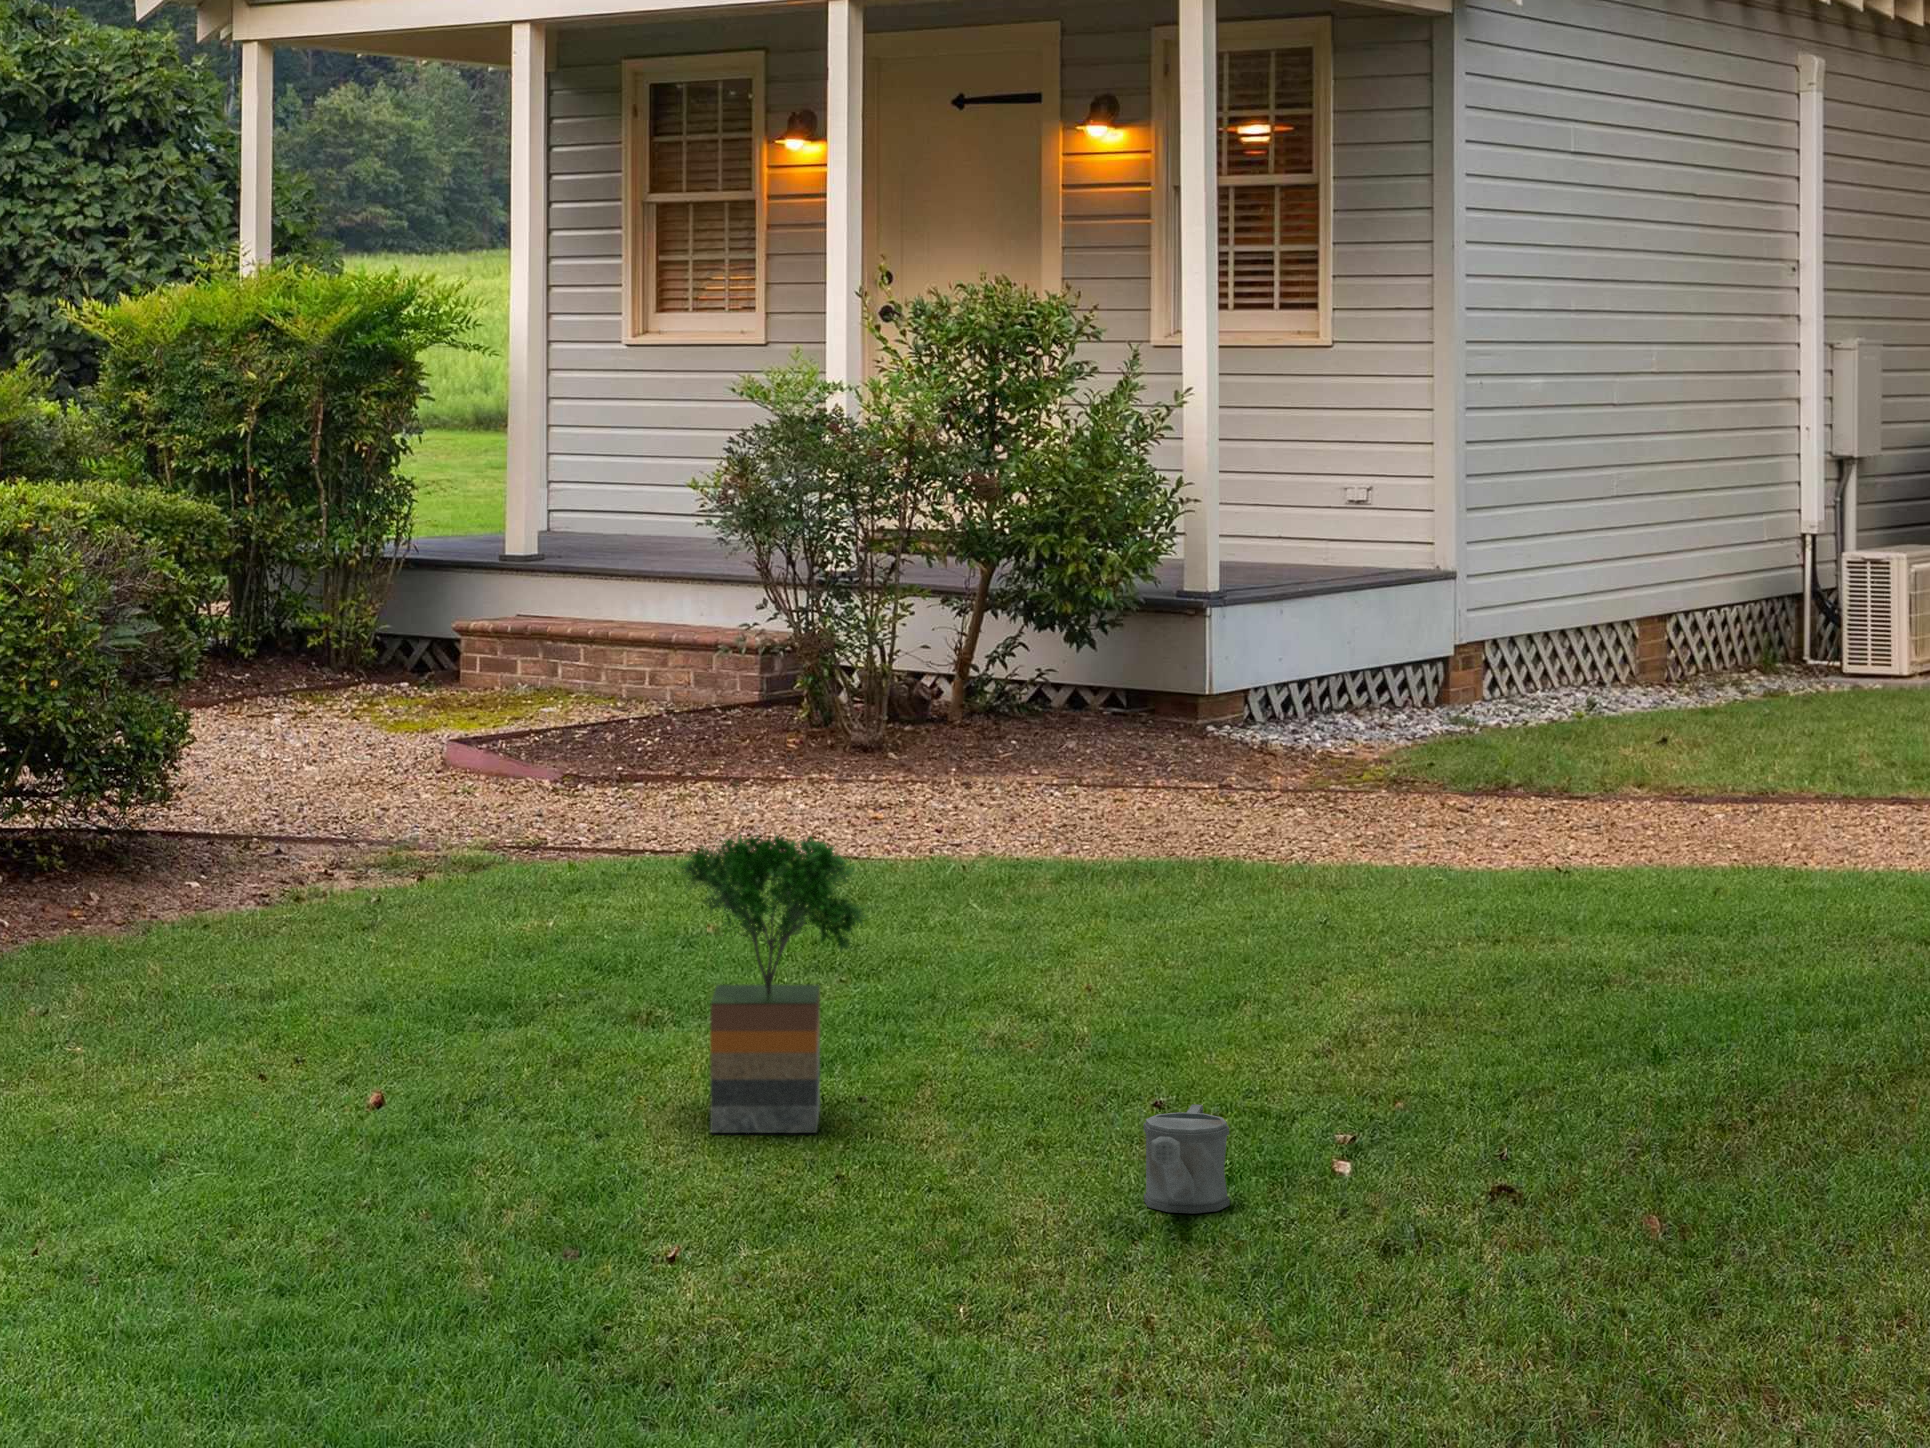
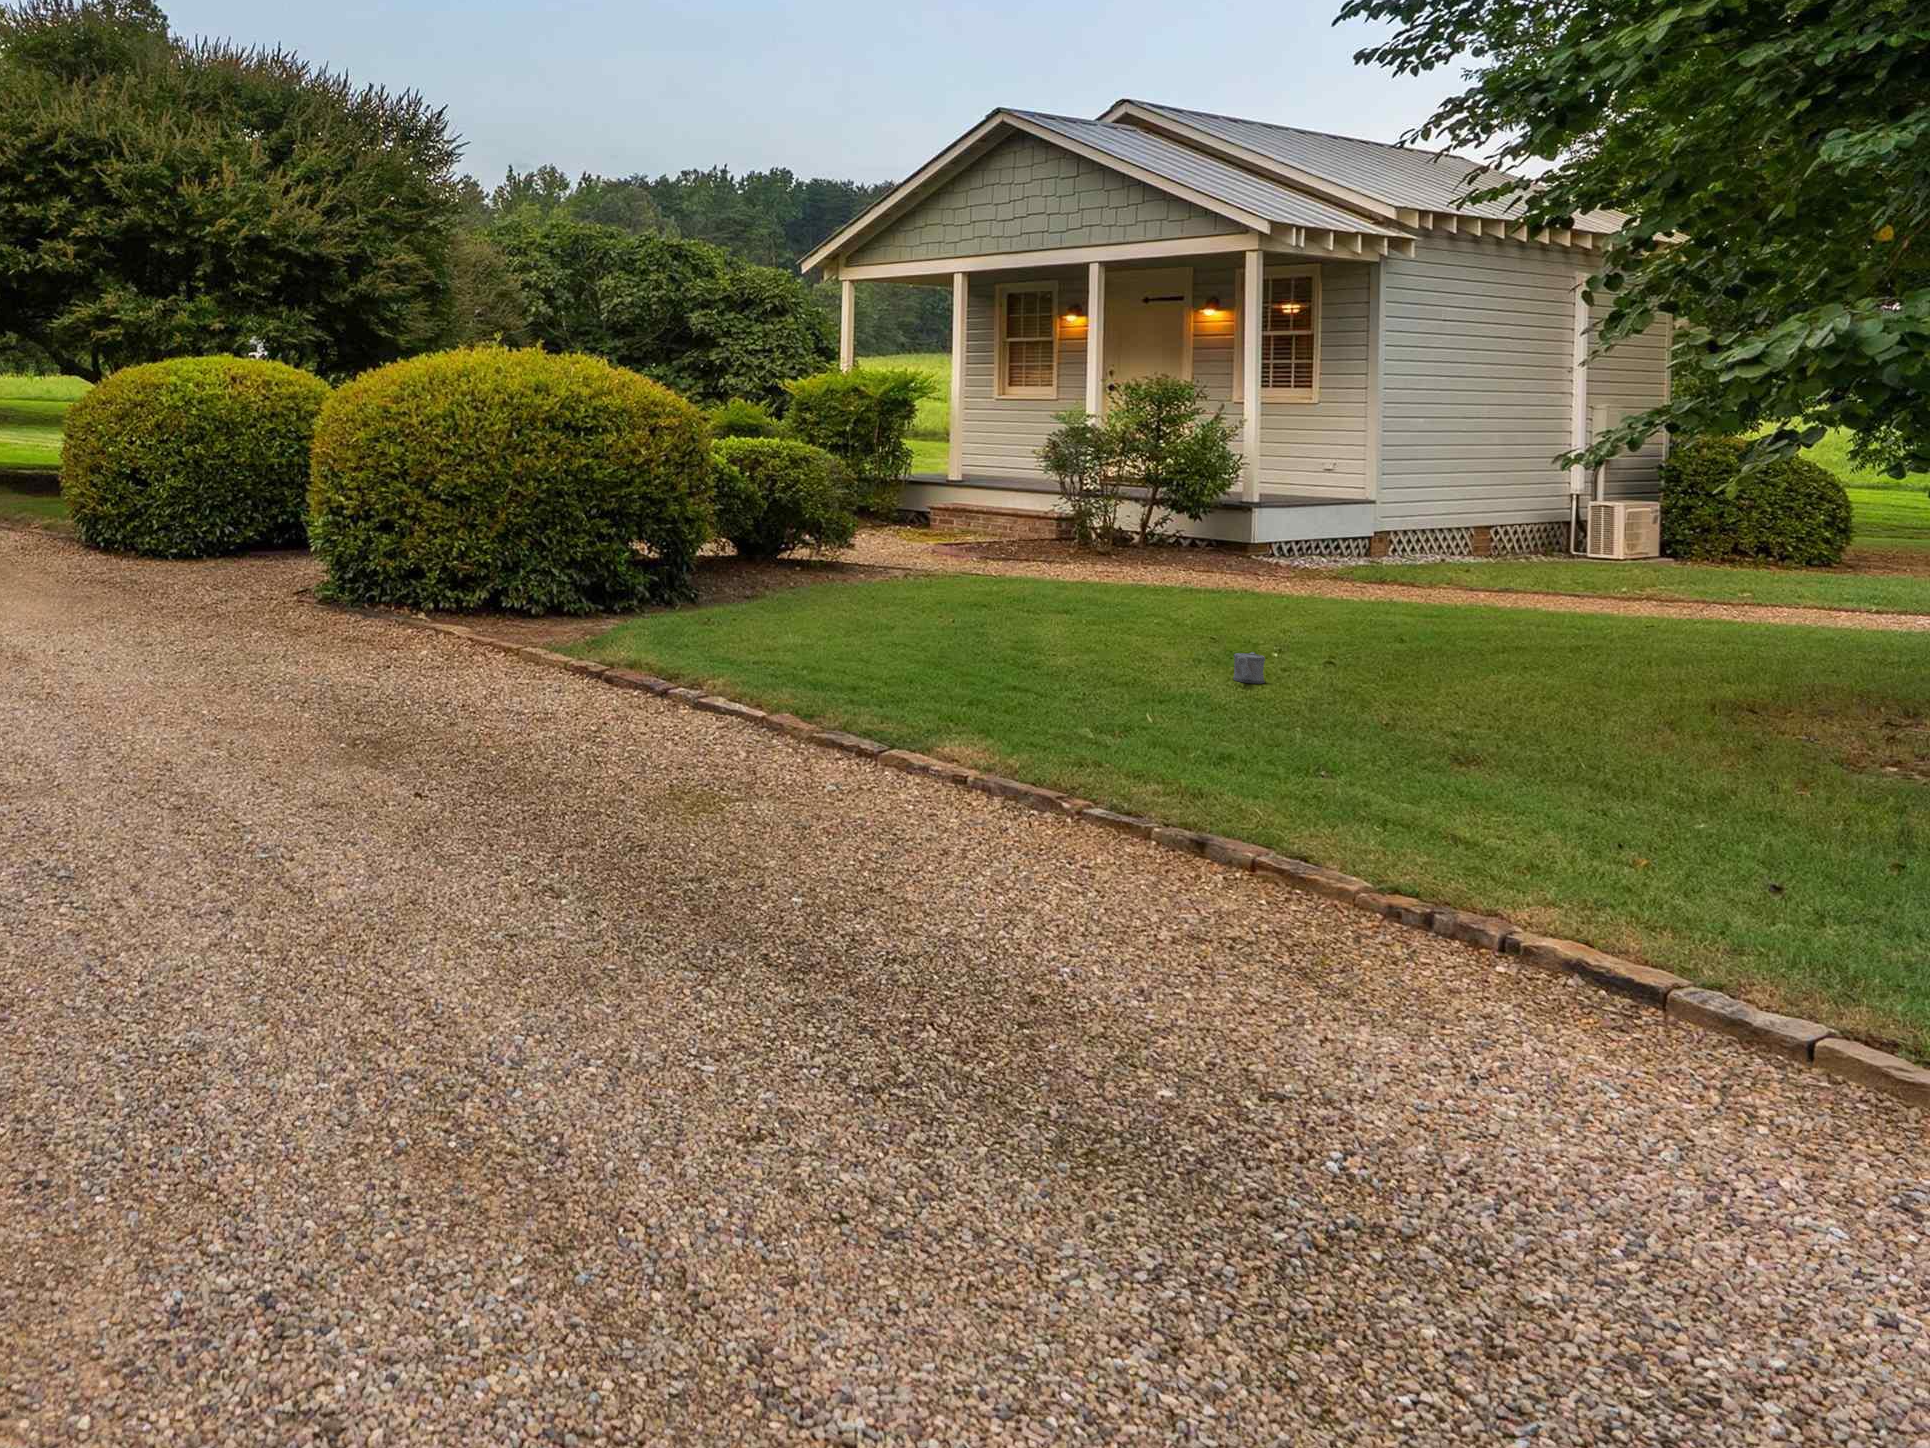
potted tree: present [679,833,866,1133] -> none [1065,560,1134,654]

